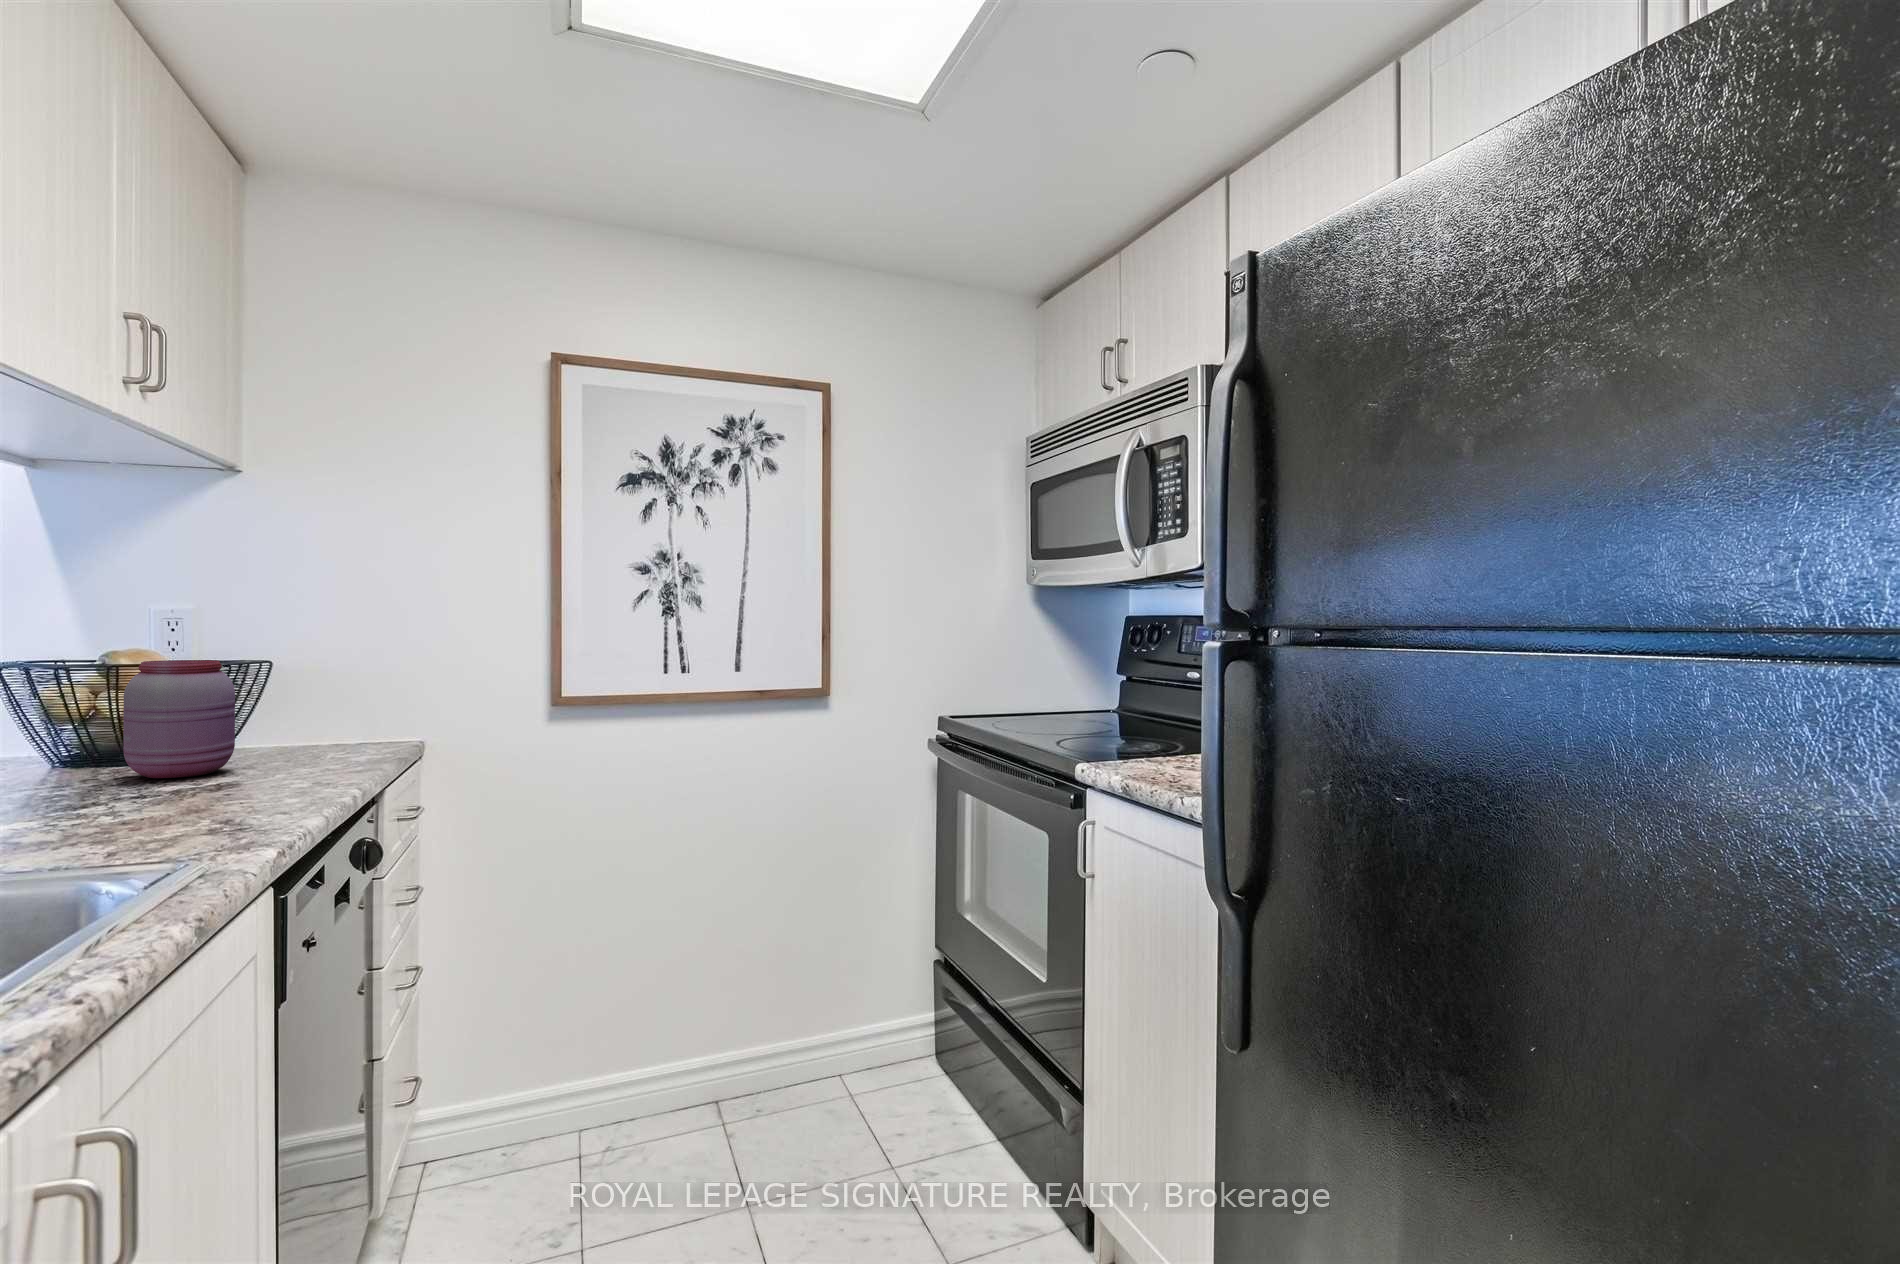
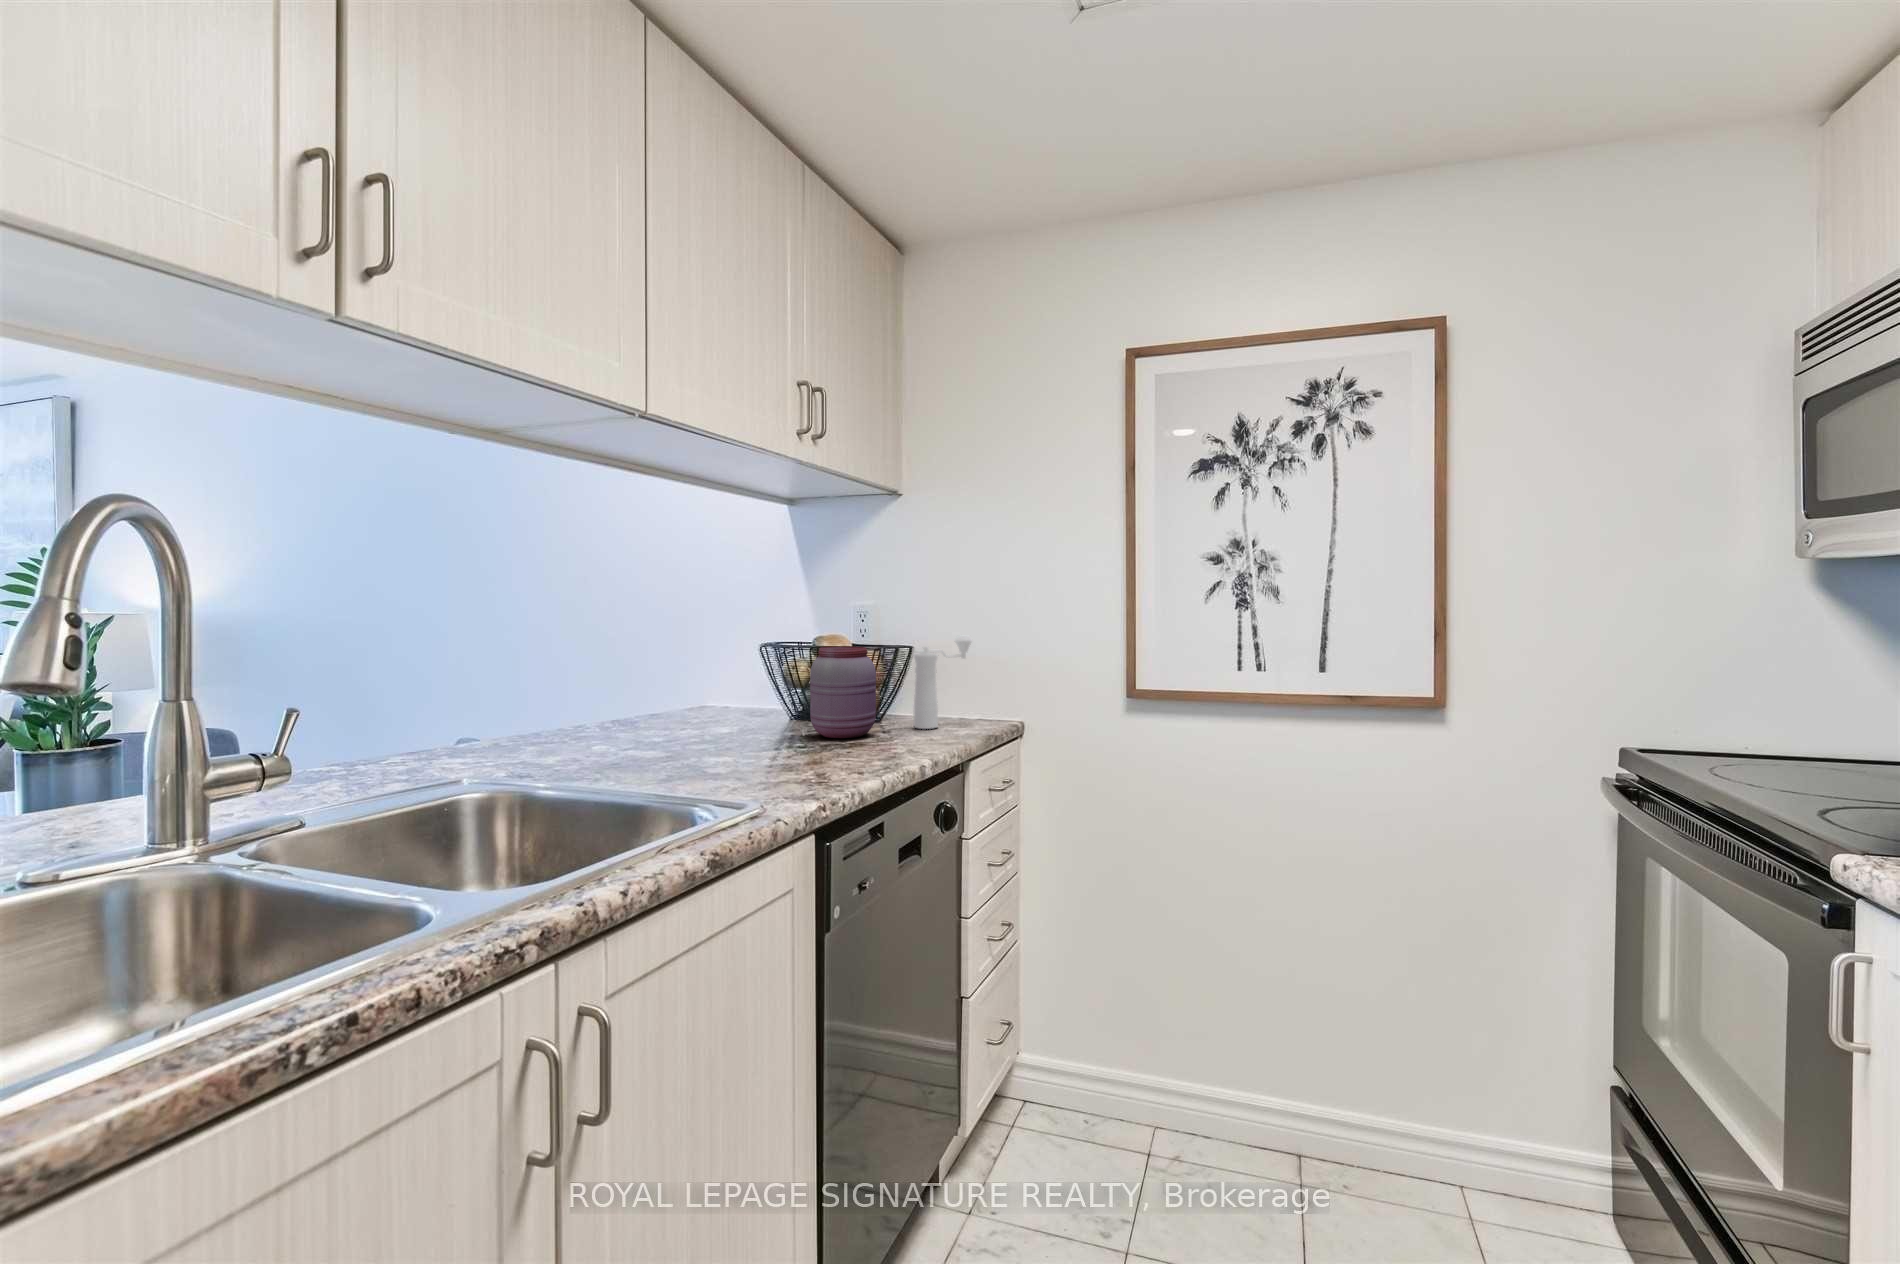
pepper mill: none [284,645,366,758] -> present [914,636,972,729]

